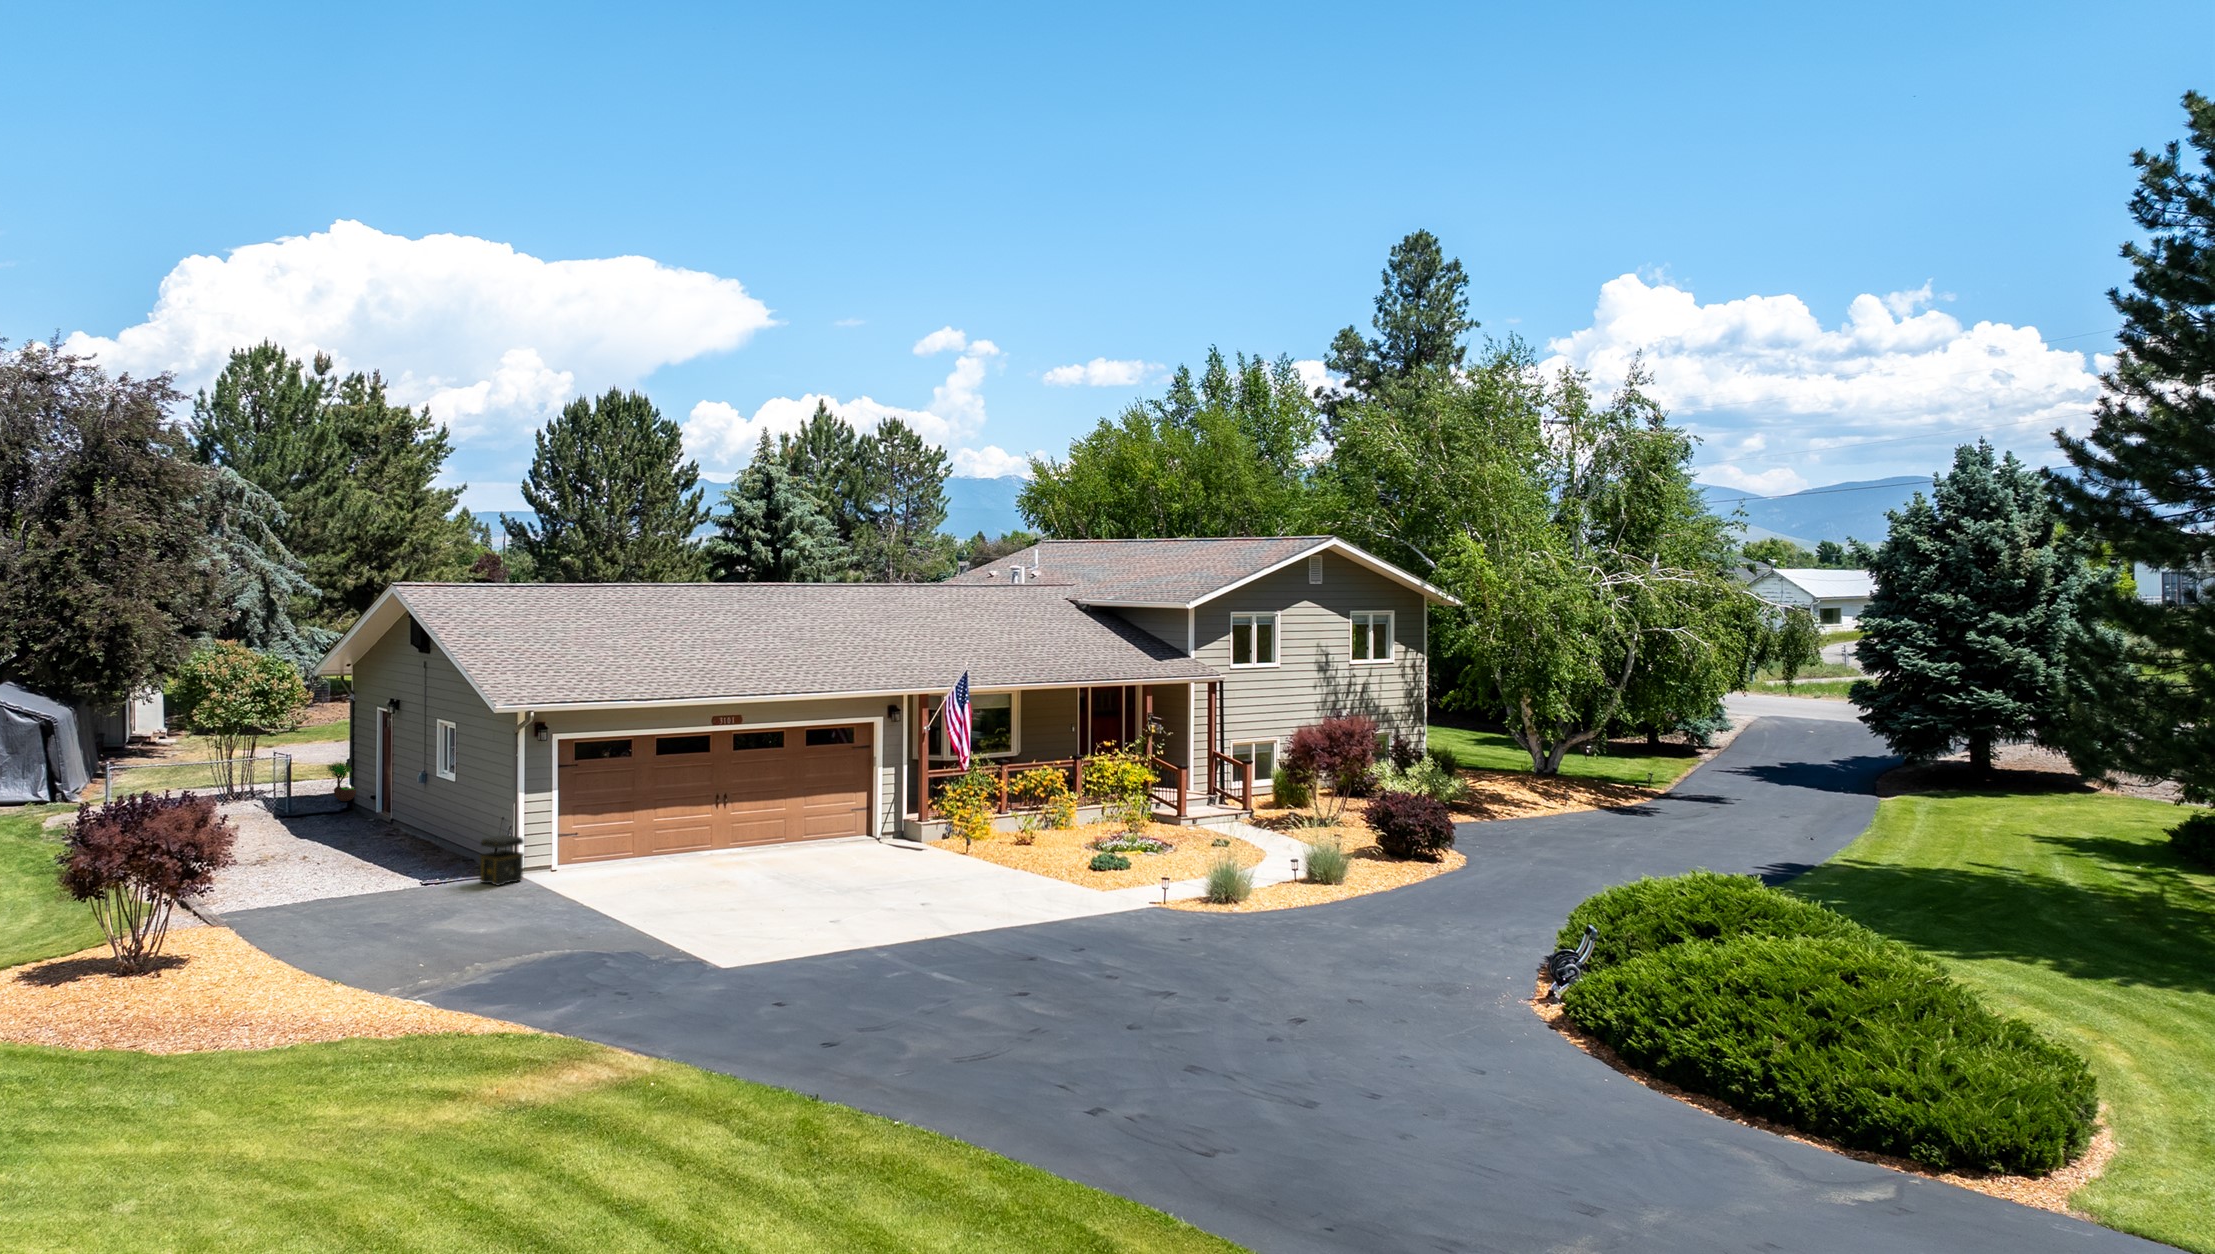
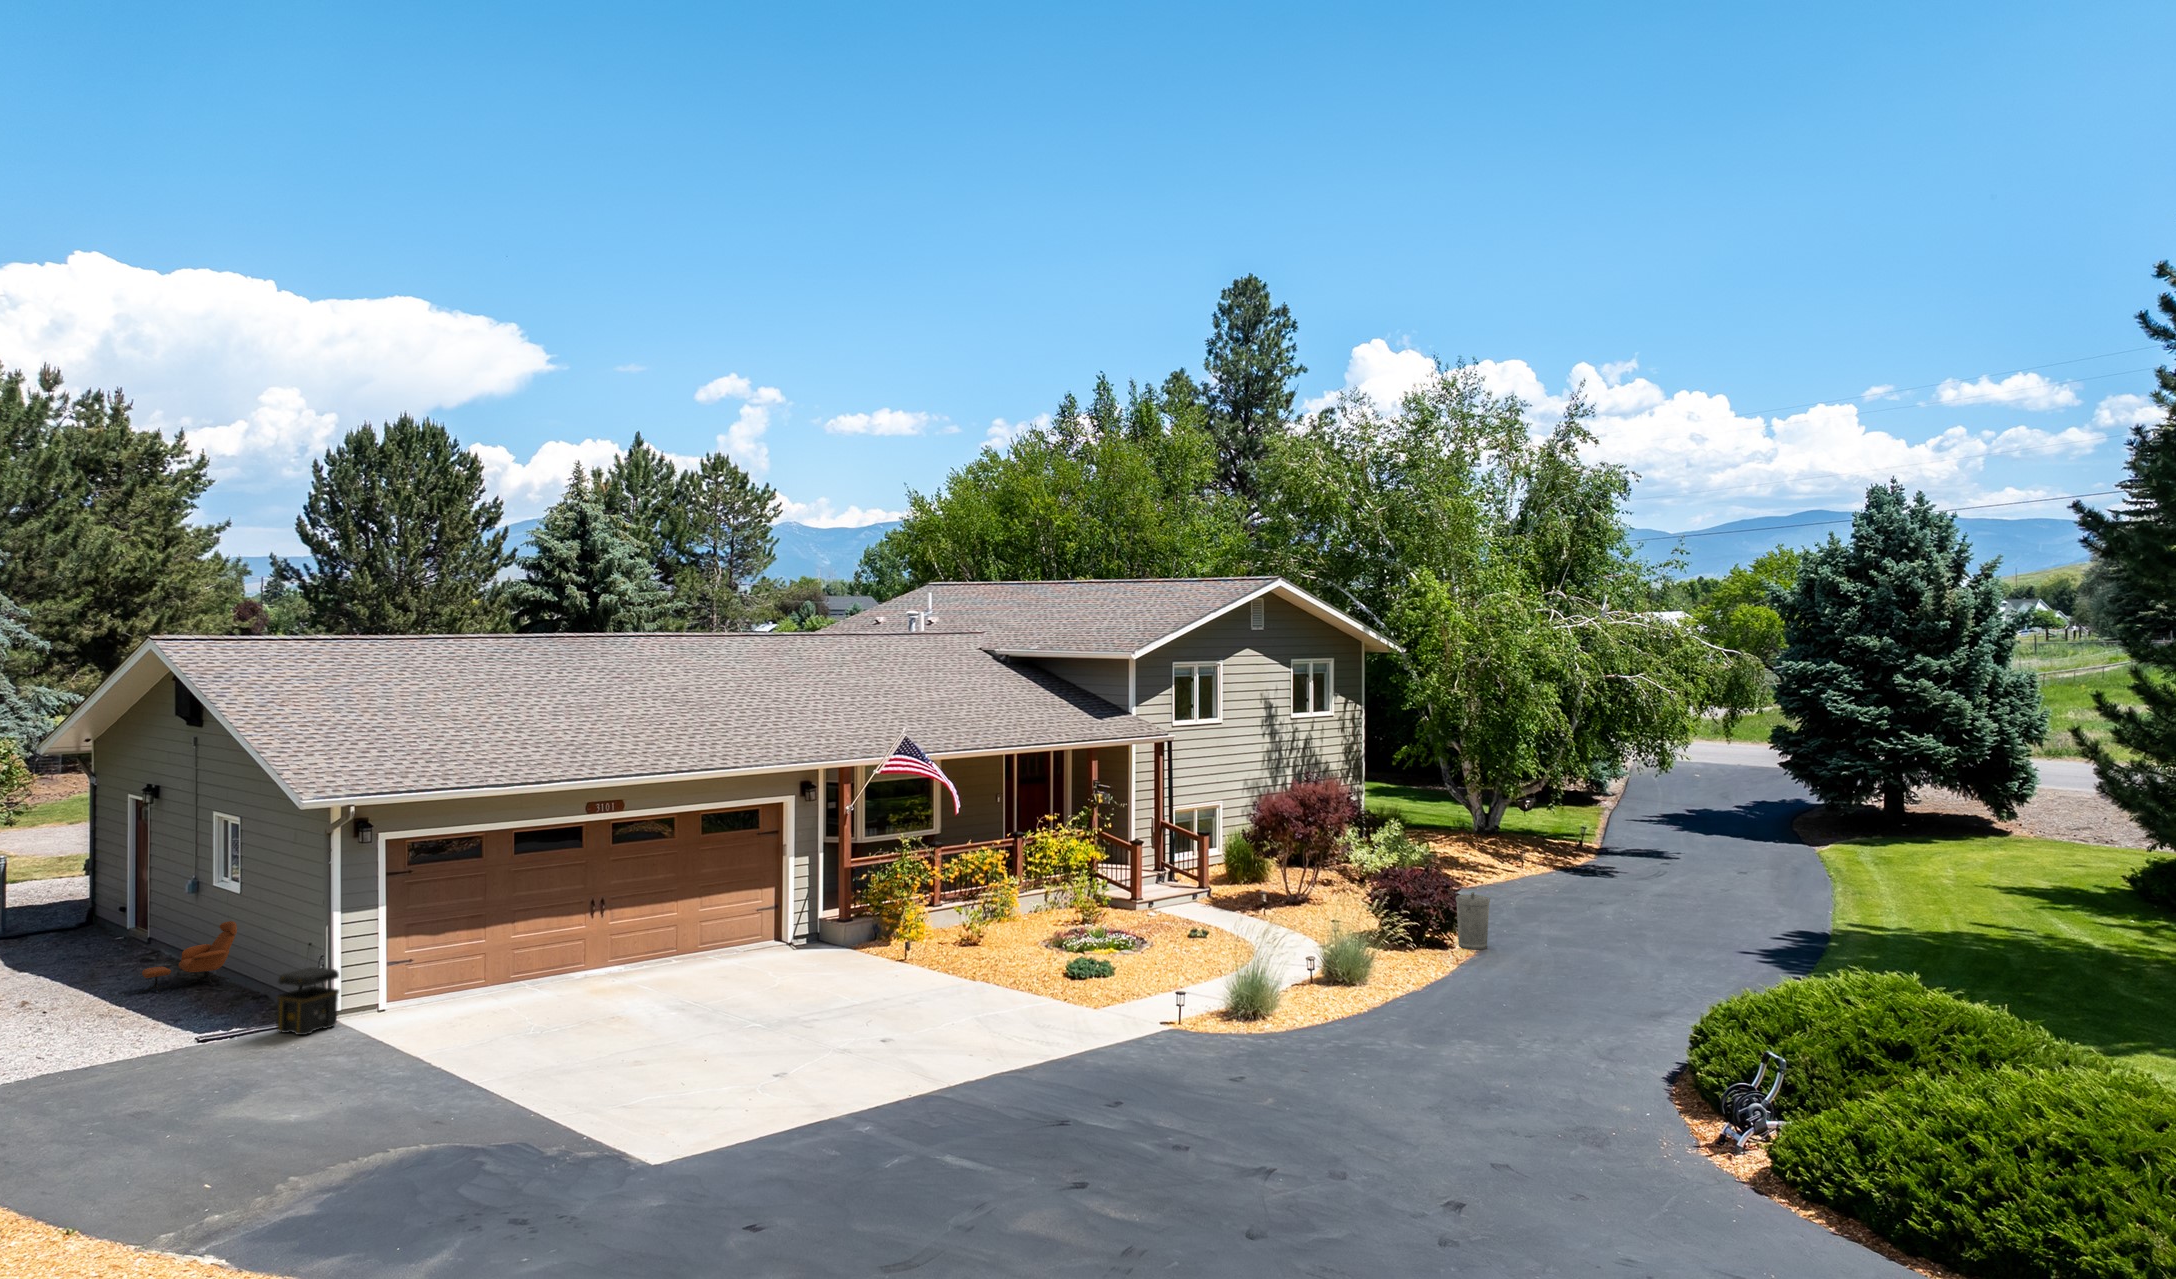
potted tree: present [328,762,356,801] -> none [52,864,94,919]
lounge chair: none [385,802,454,854] -> present [138,921,237,994]
trash can: none [1467,821,1499,873] -> present [1456,892,1490,950]

